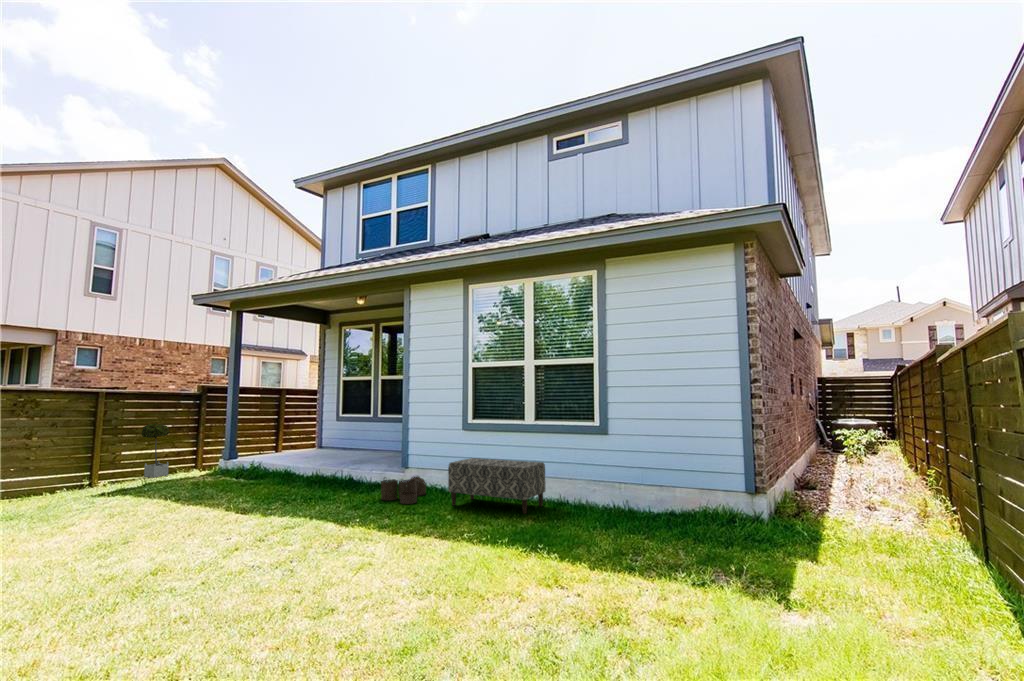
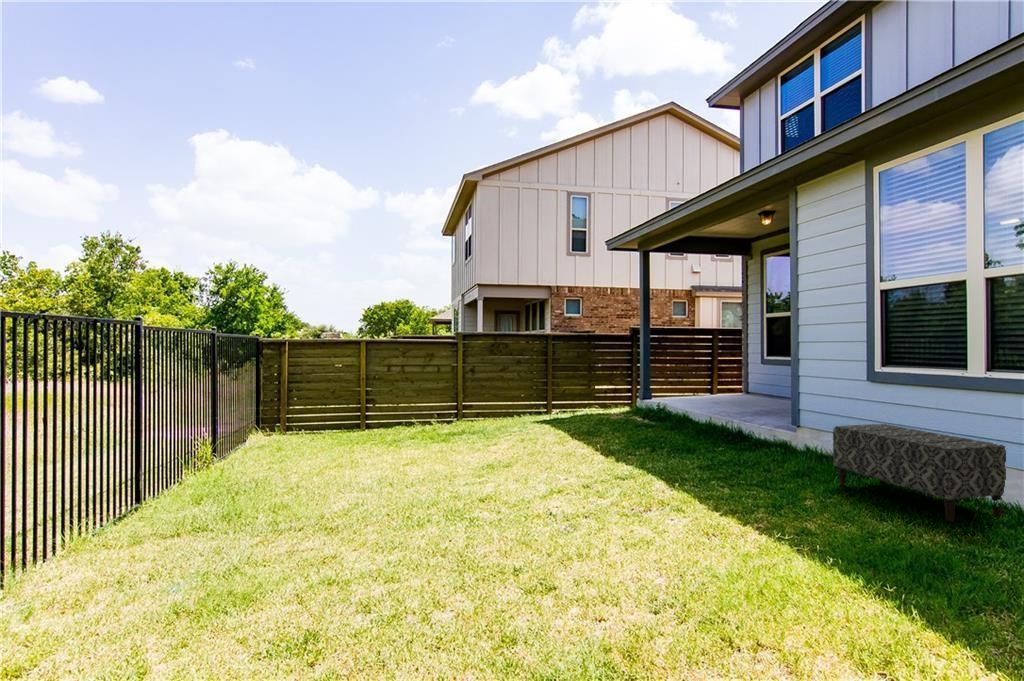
potted tree: present [141,423,170,477] -> none [577,360,598,408]
woven basket: present [381,476,426,504] -> none [754,435,822,472]

